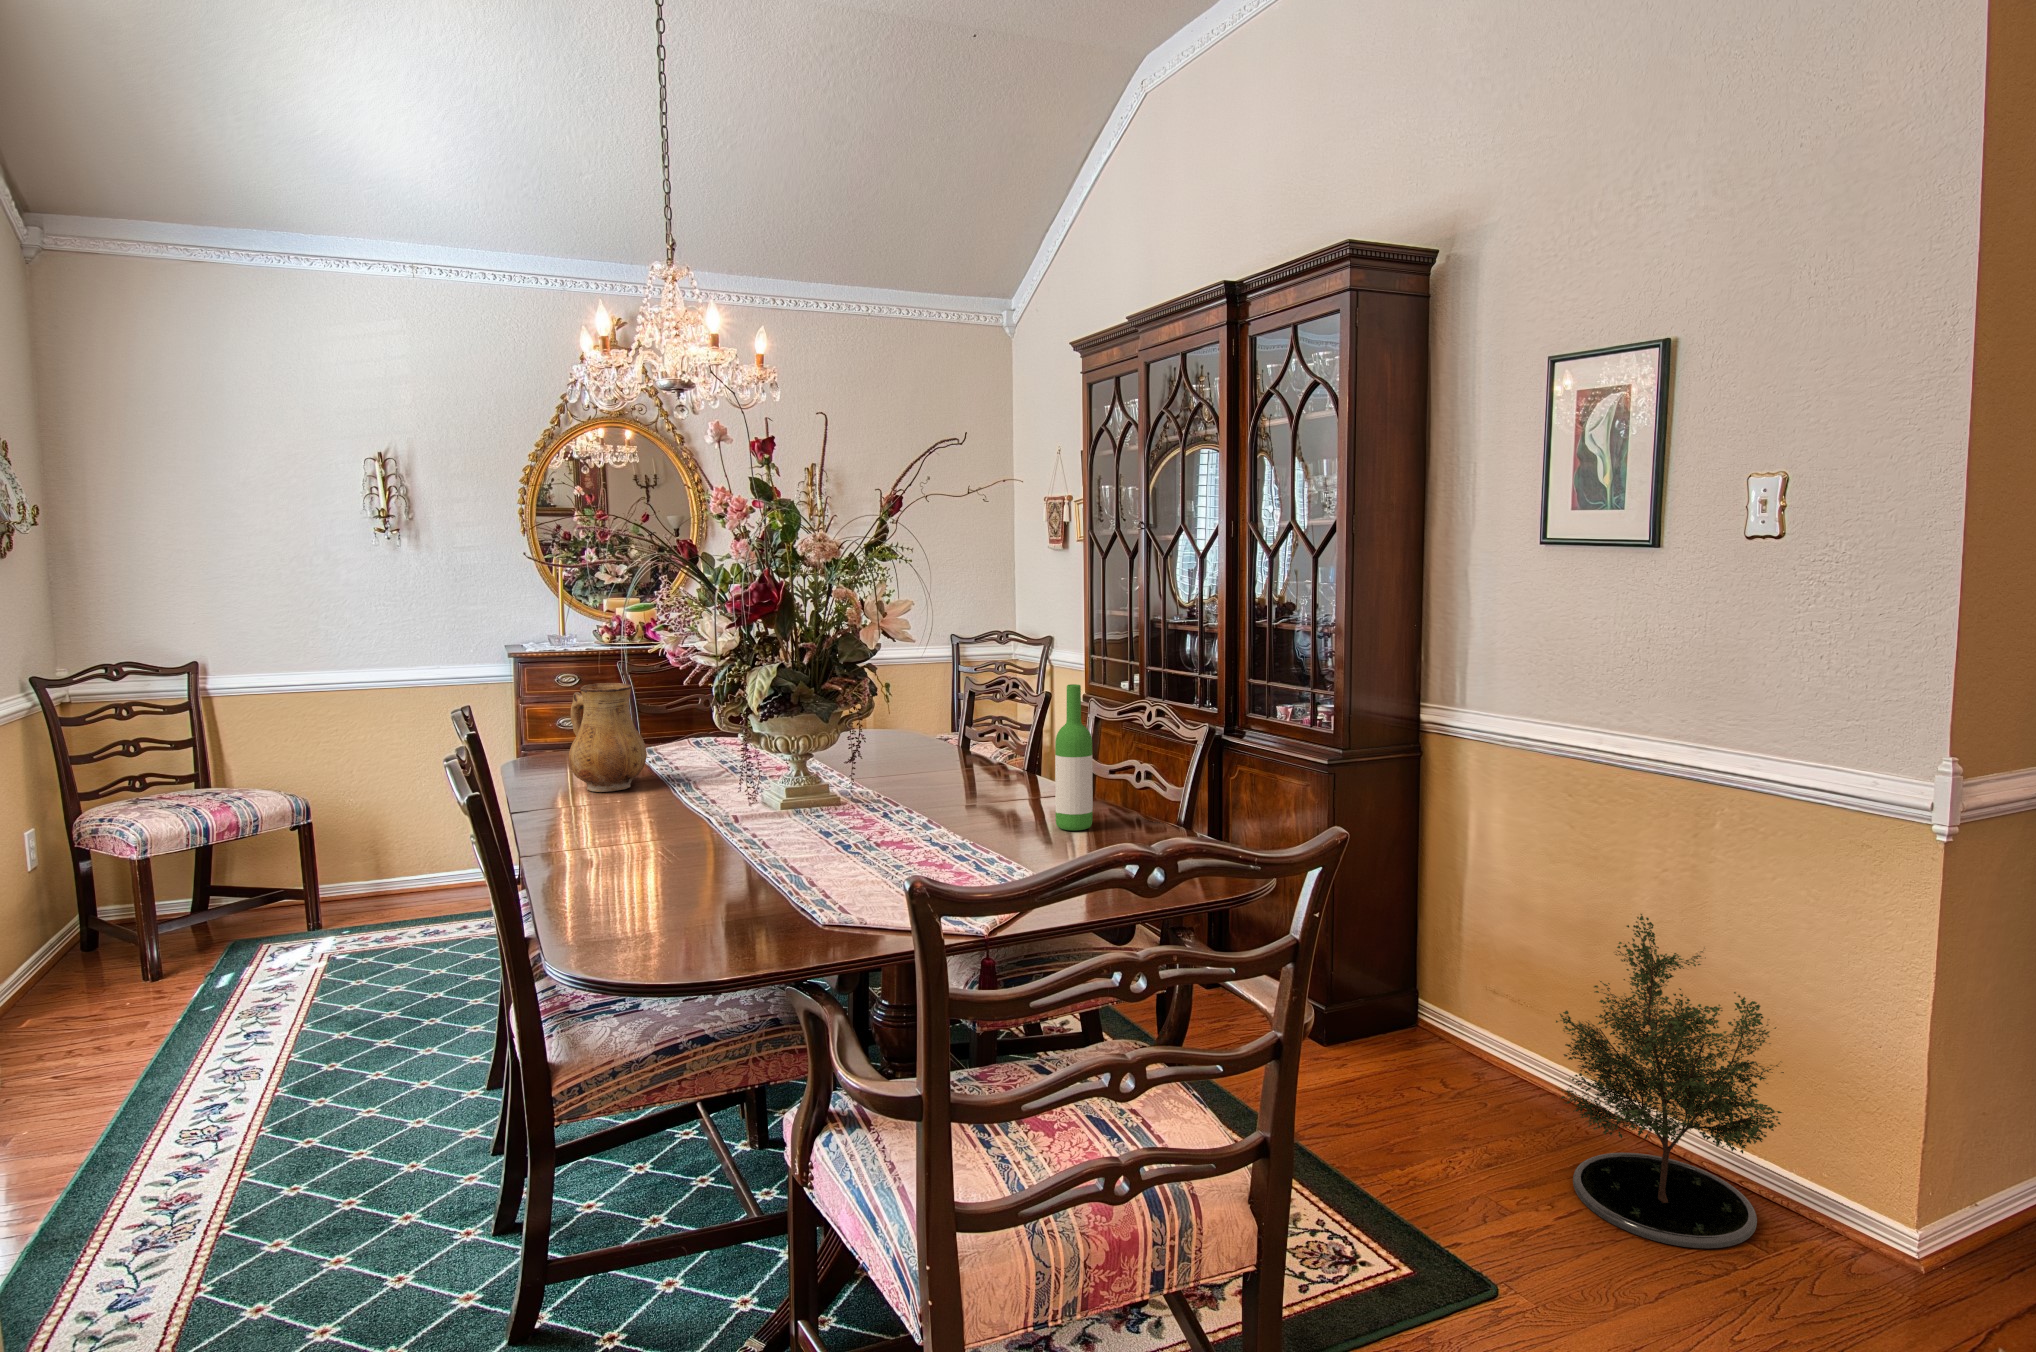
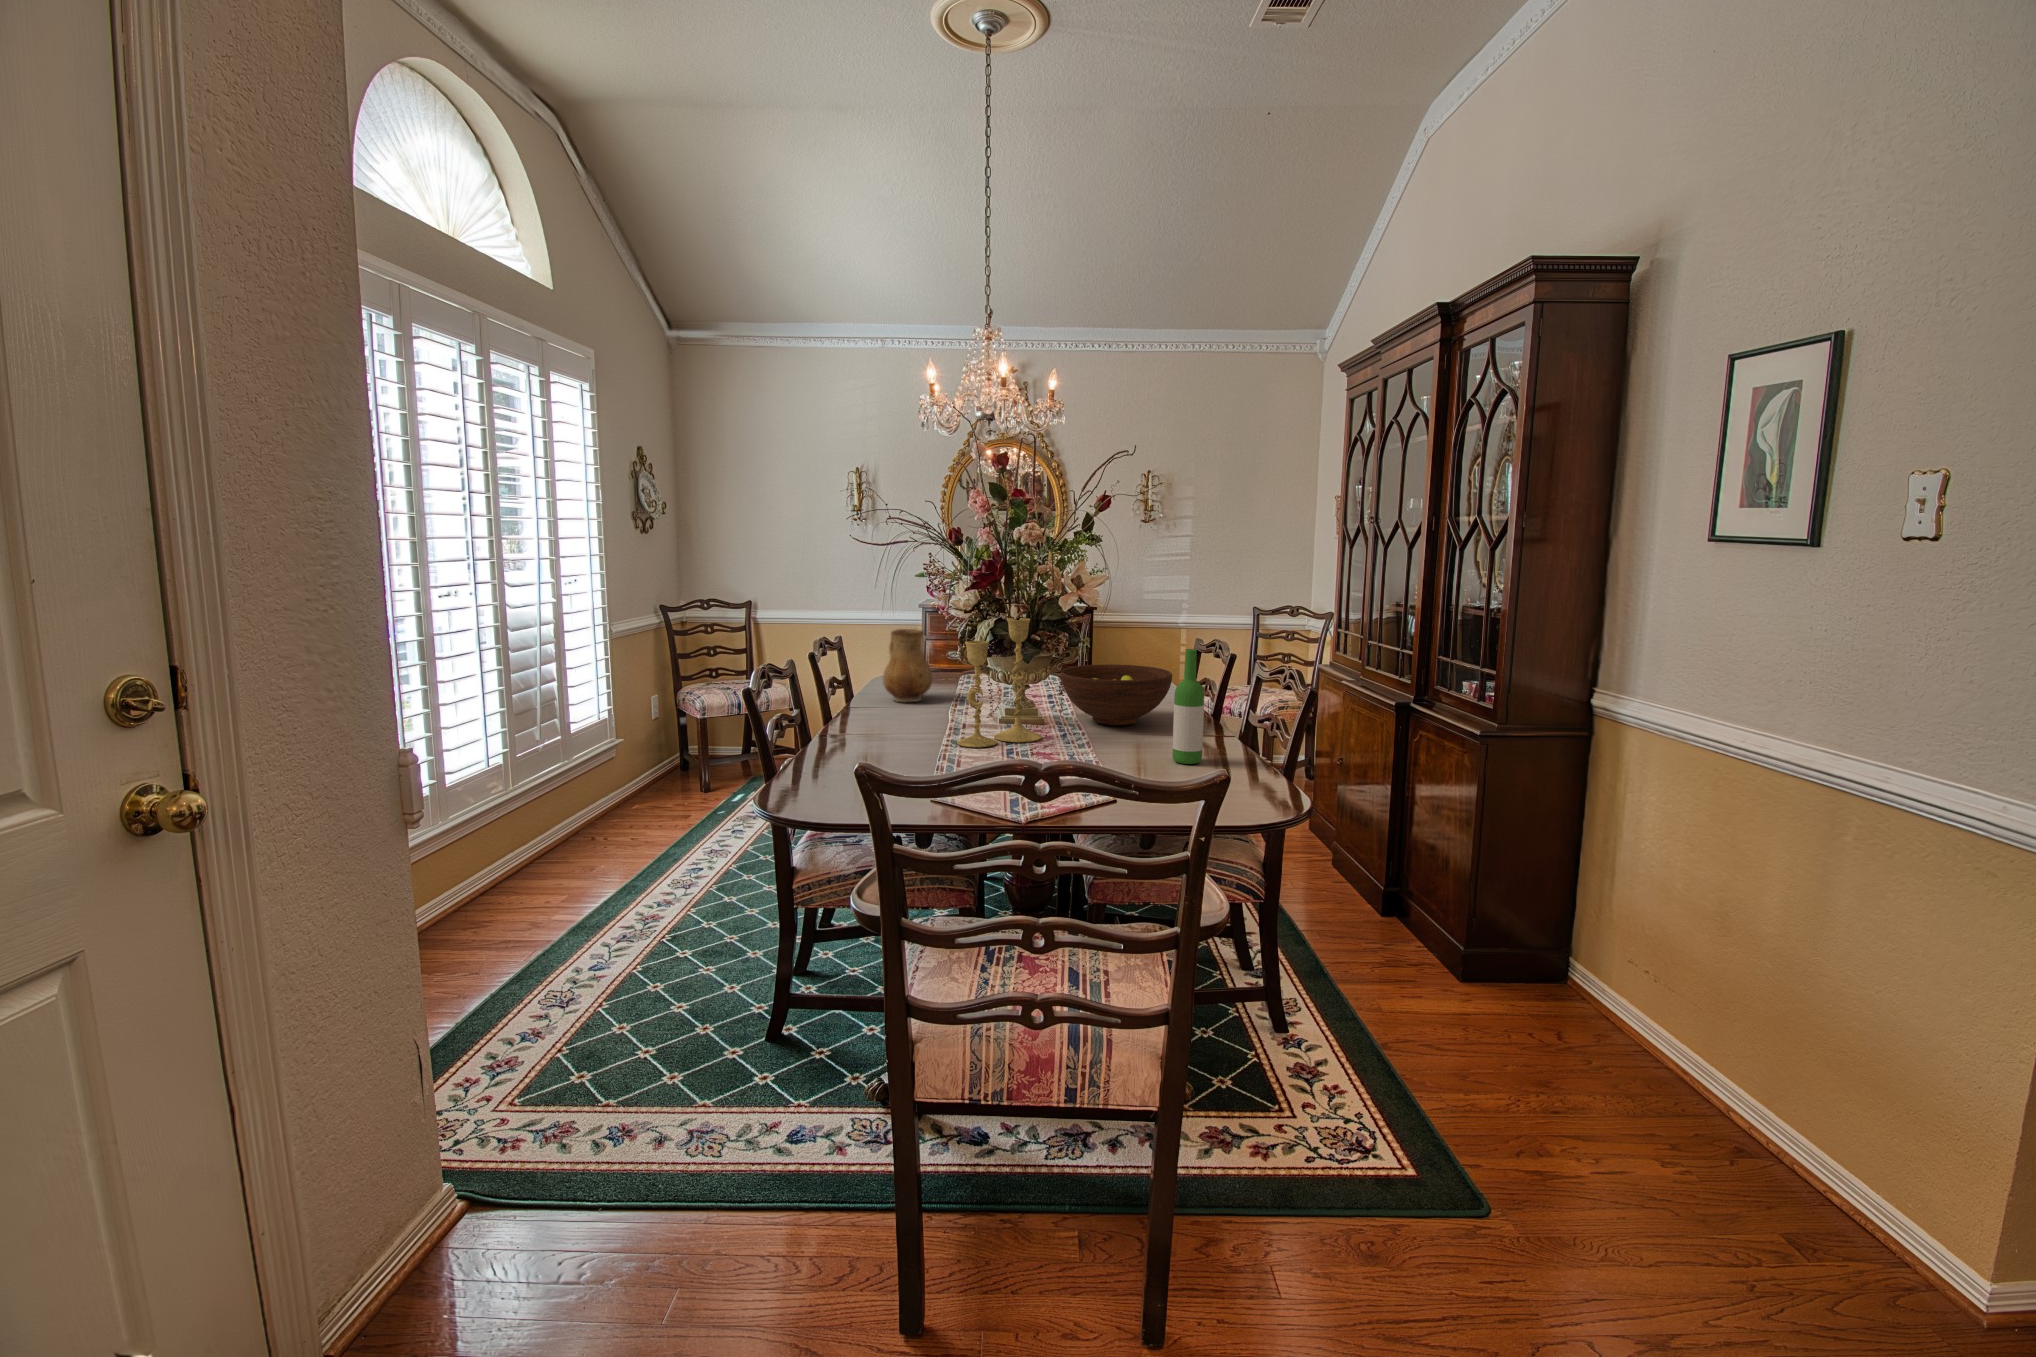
candlestick: none [756,657,864,842] -> present [957,618,1042,747]
fruit bowl: none [857,713,1003,793] -> present [1061,664,1172,726]
potted tree: present [1556,914,1784,1248] -> none [1611,911,1878,1254]

